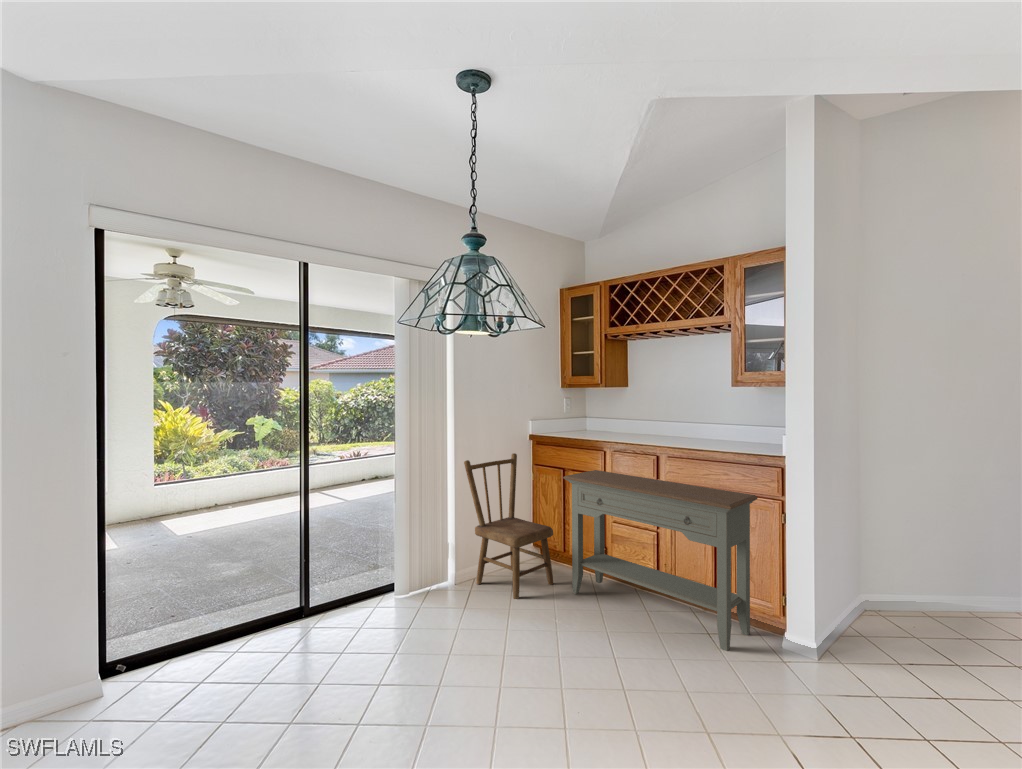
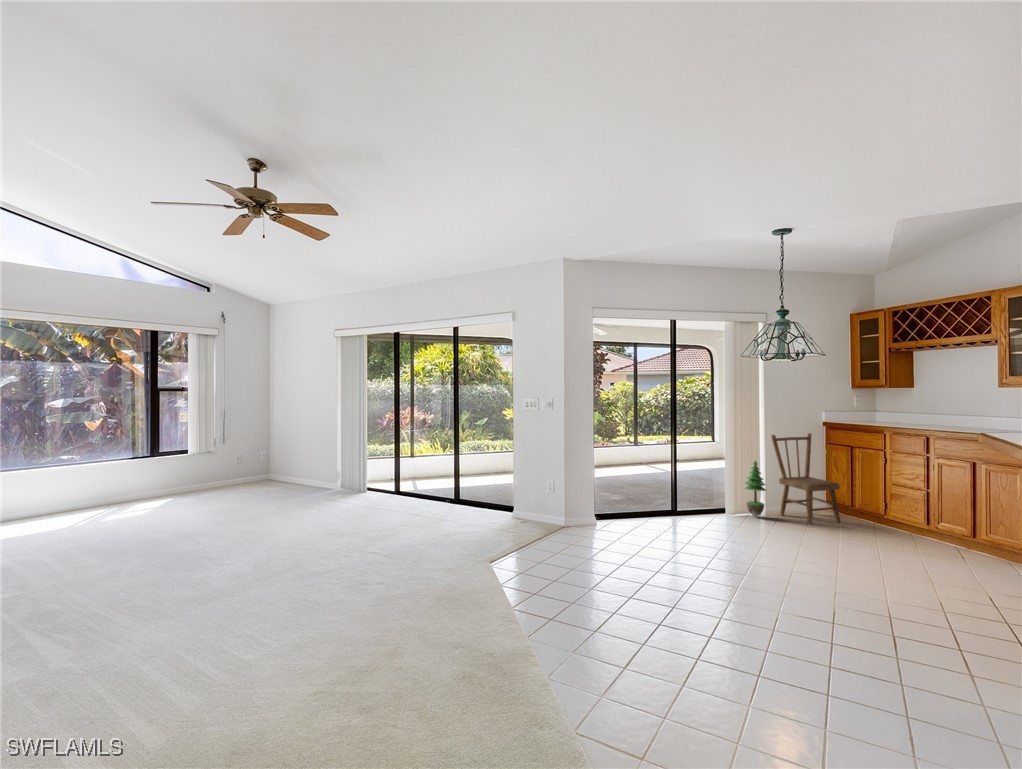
console table: present [563,470,758,651] -> none [847,446,1008,565]
potted tree: none [424,504,457,597] -> present [745,461,766,517]

